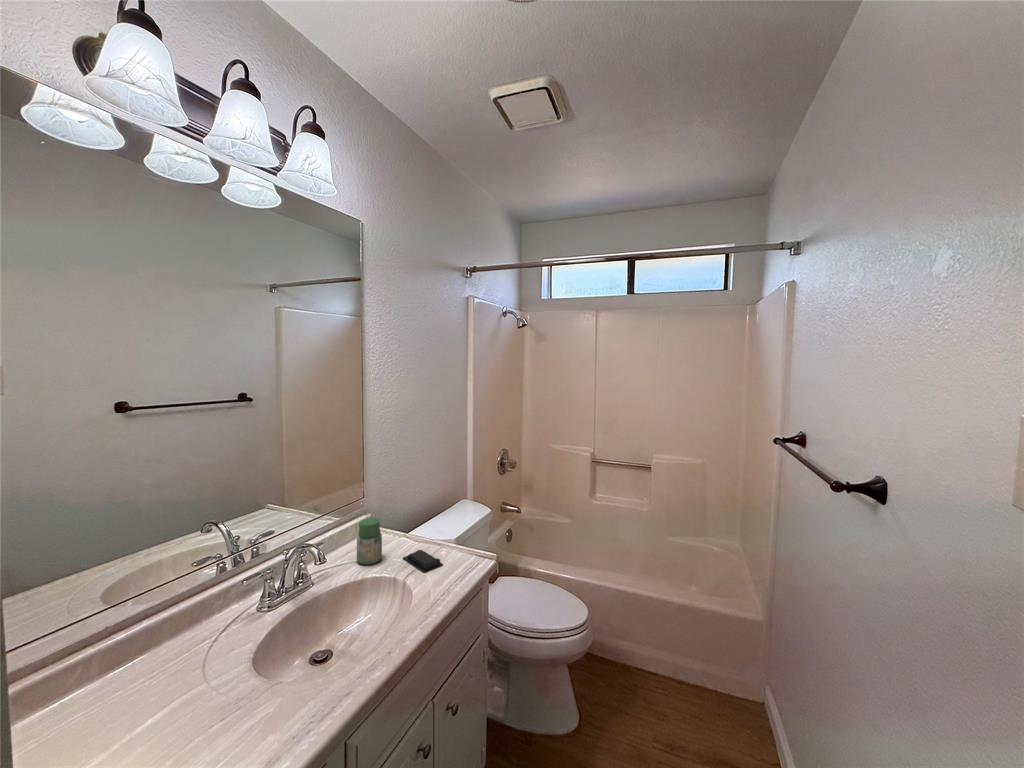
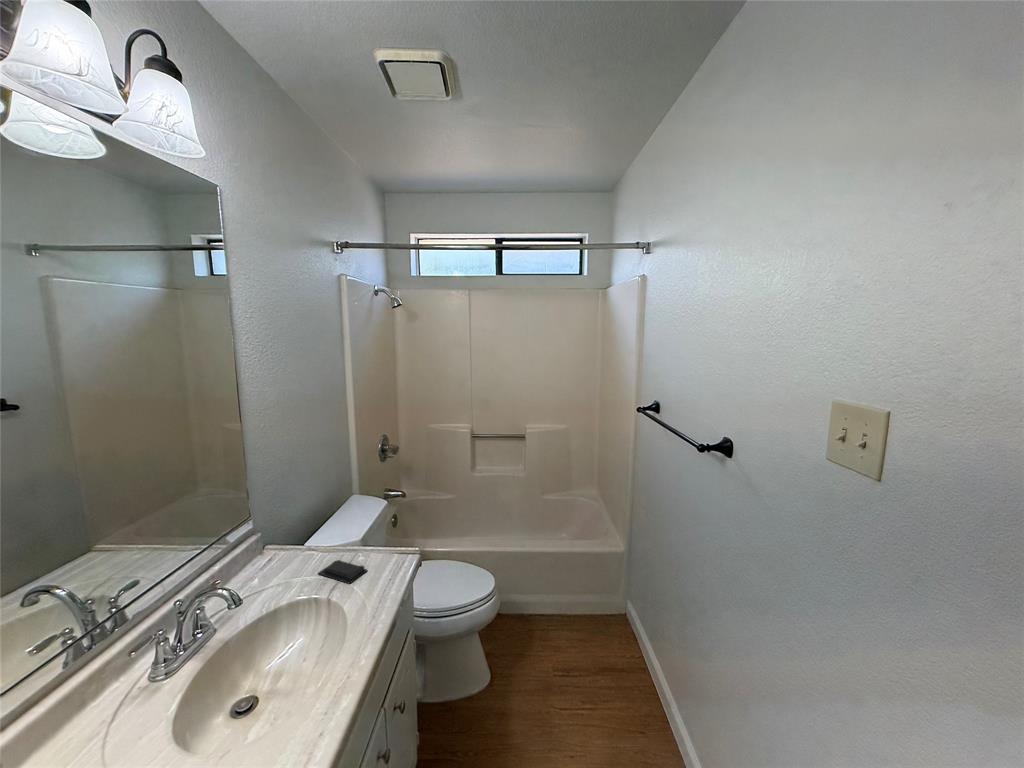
jar: present [357,518,382,565] -> none [259,537,292,592]

